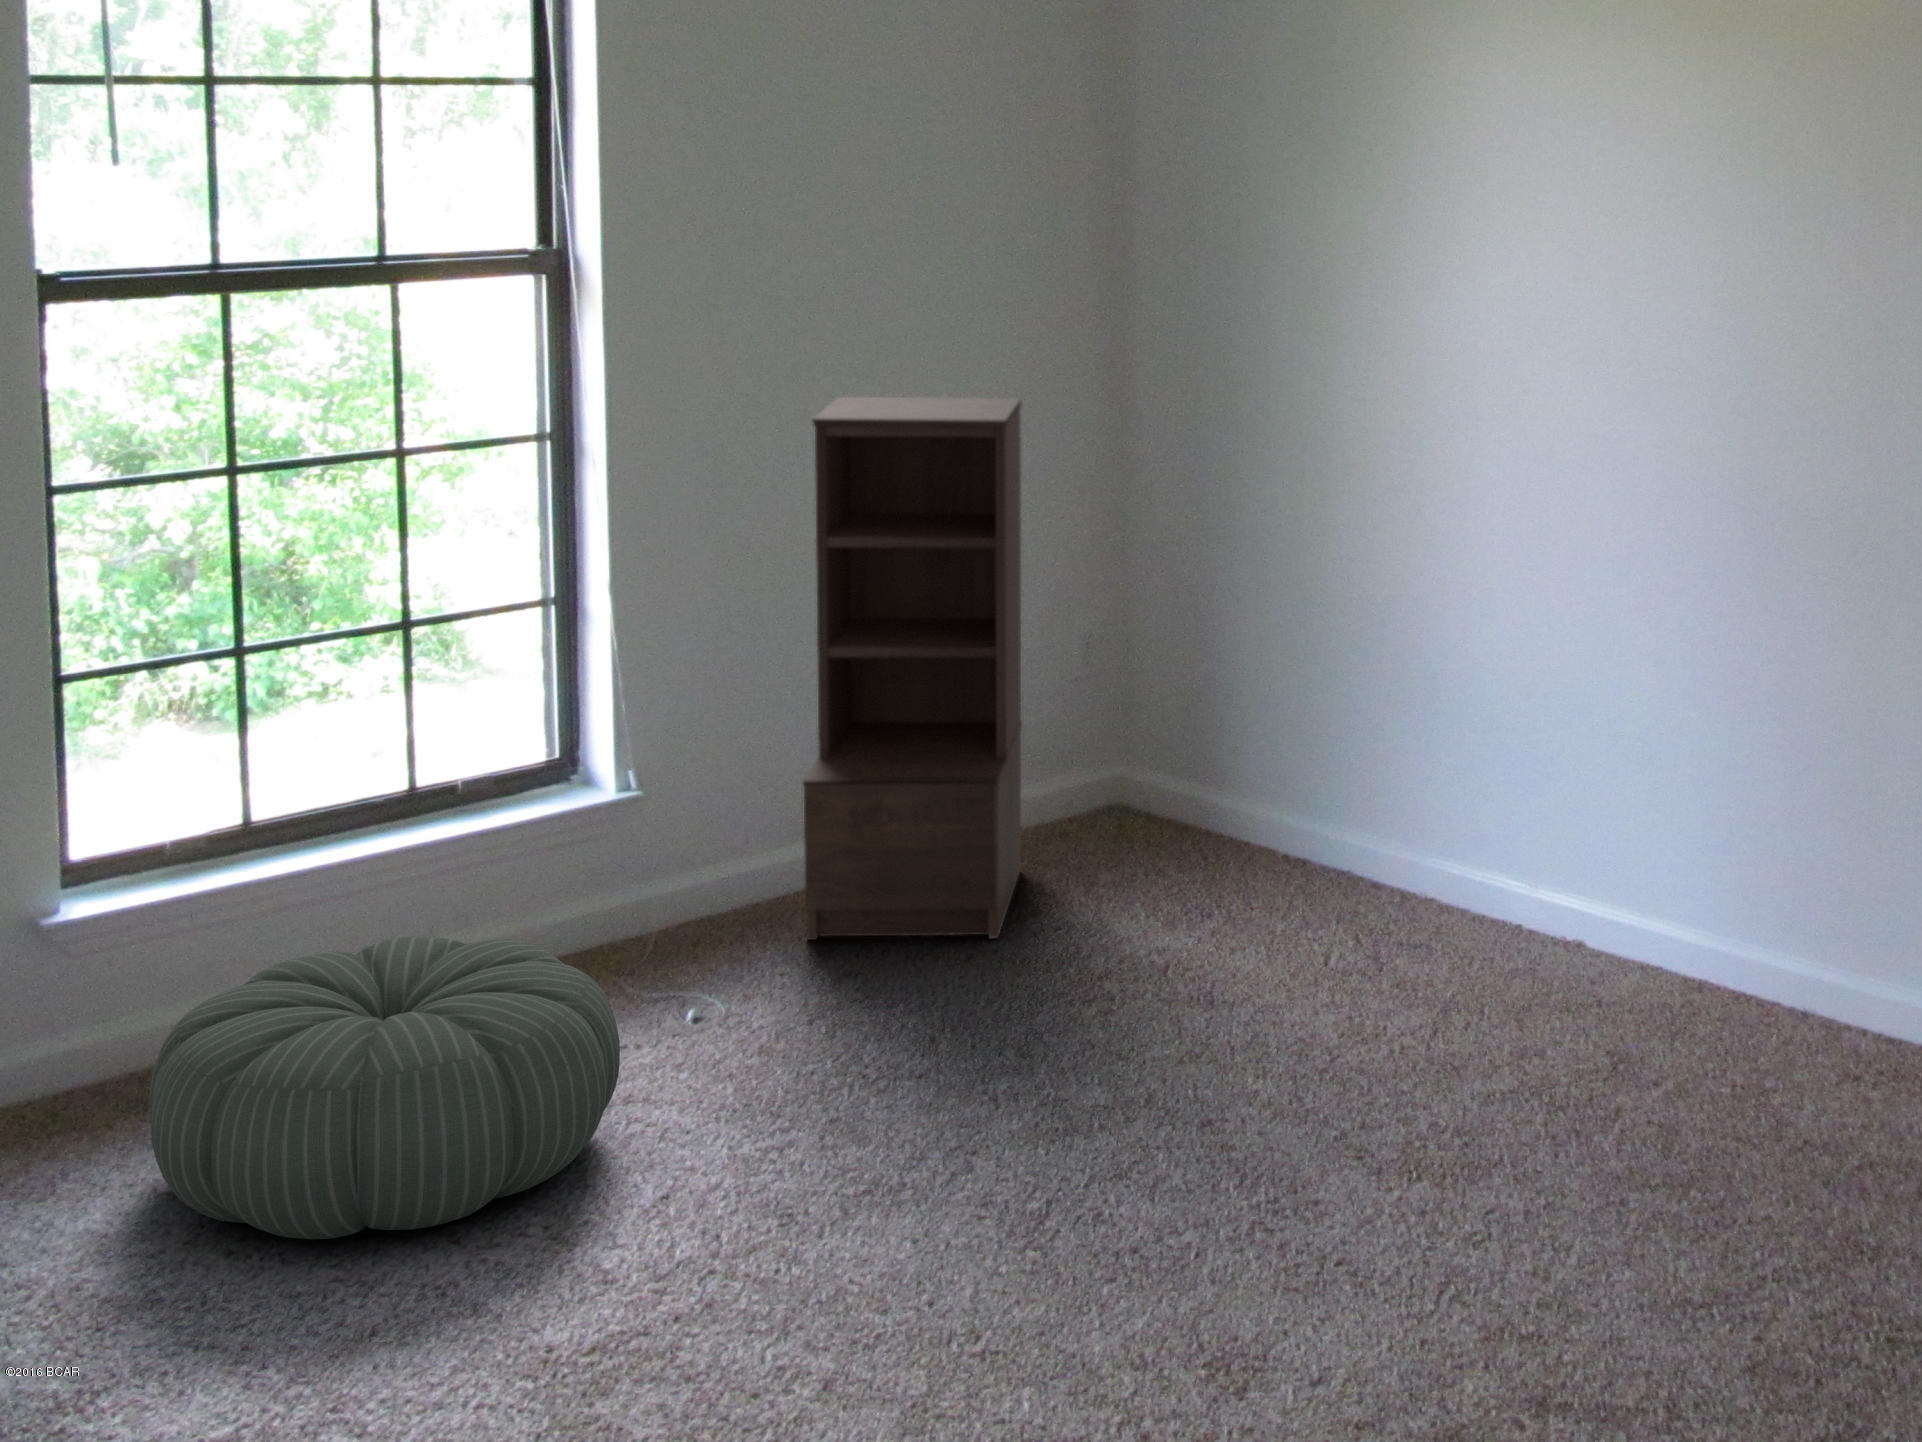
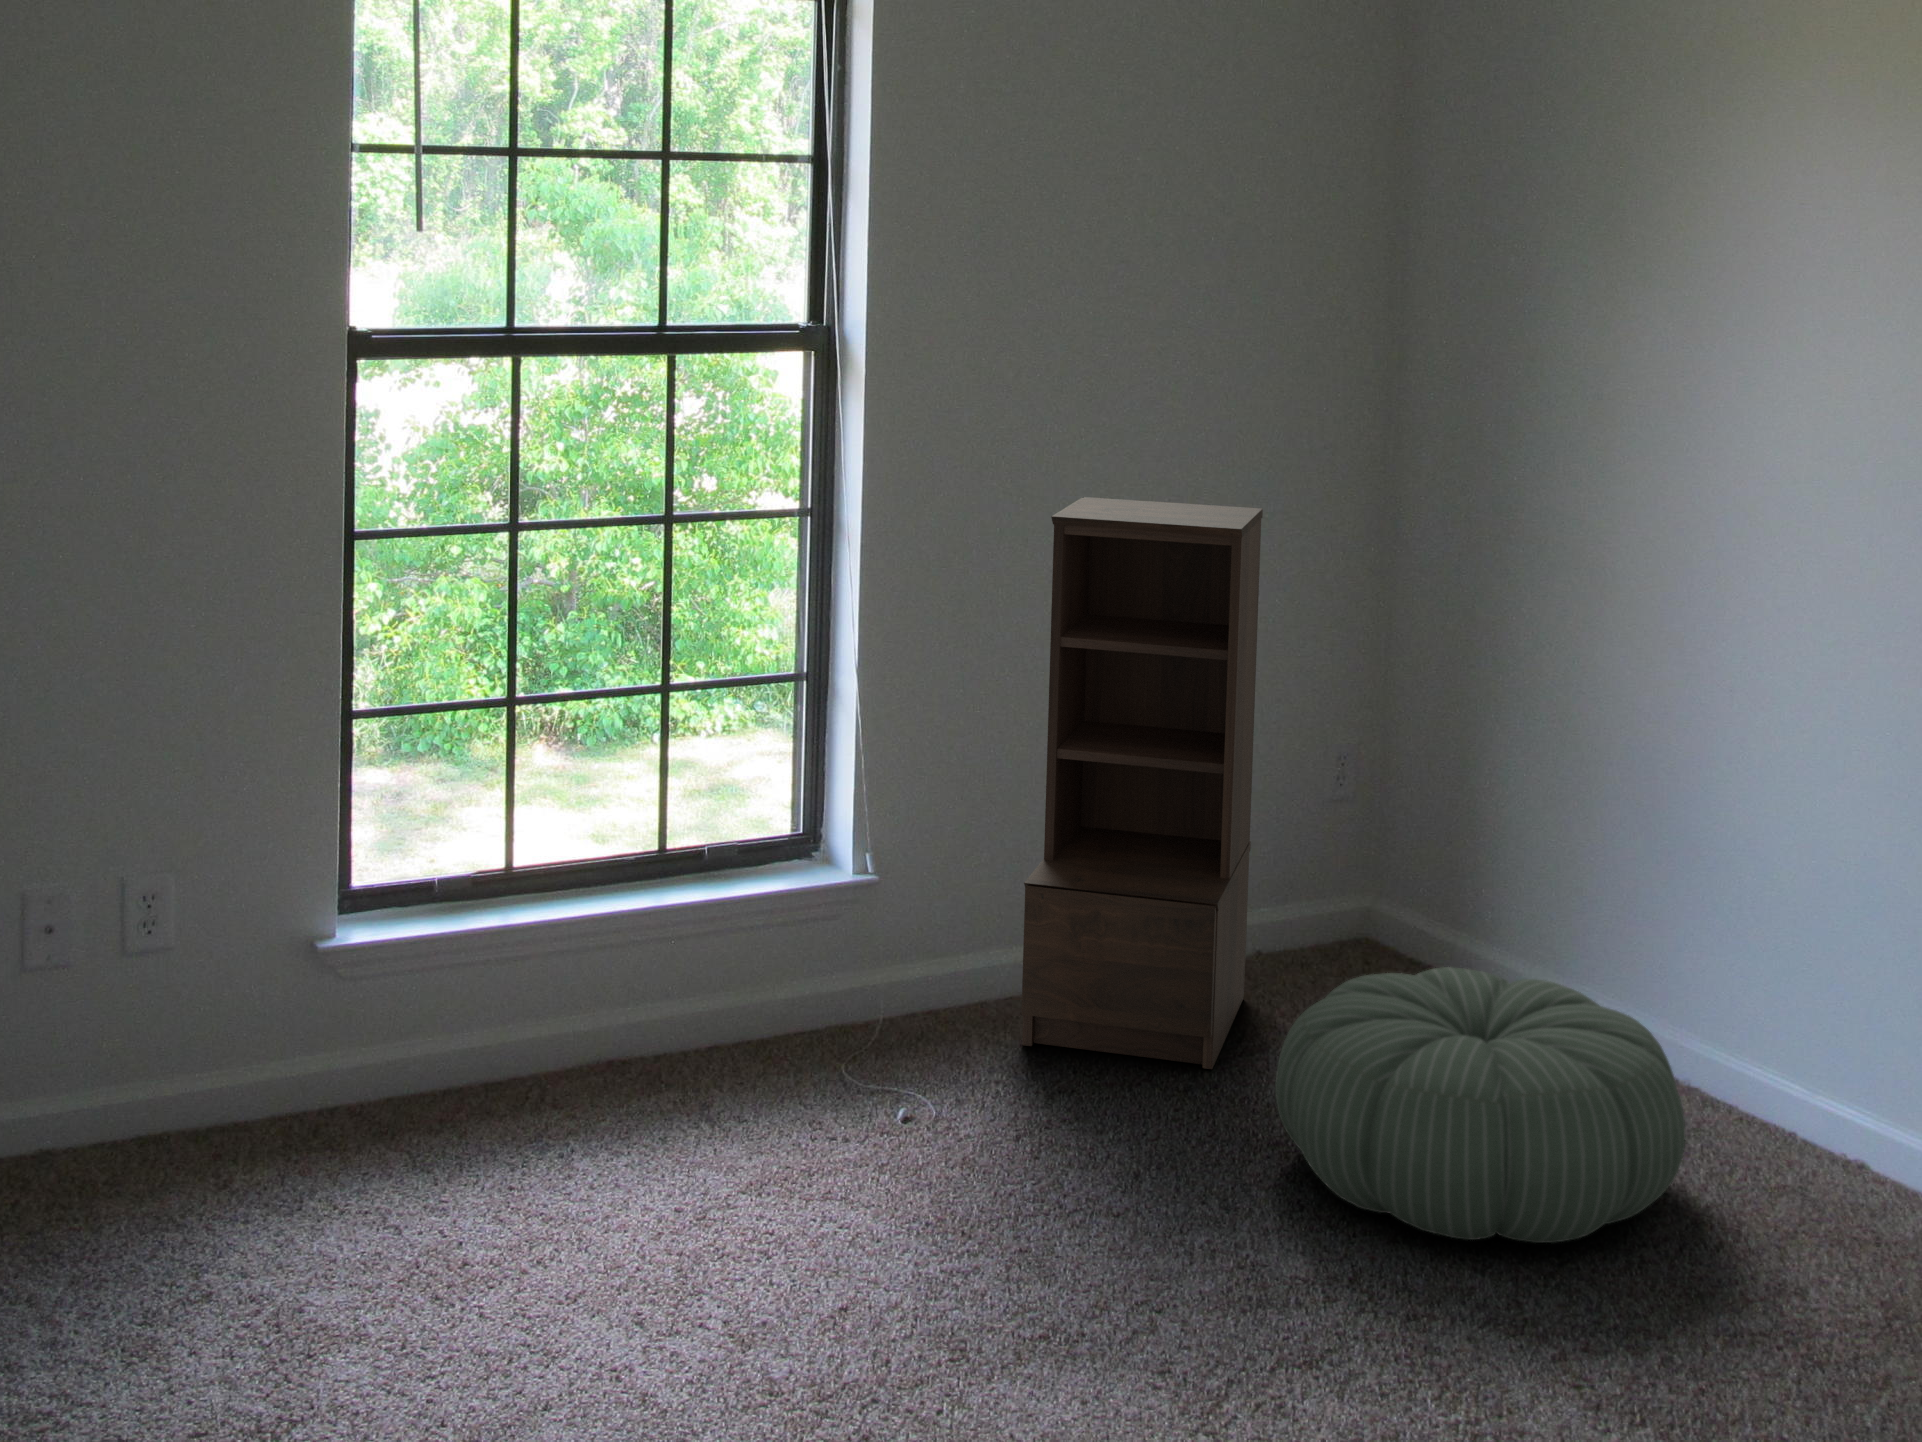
pouf: present [149,937,620,1239] -> present [1275,967,1685,1243]

